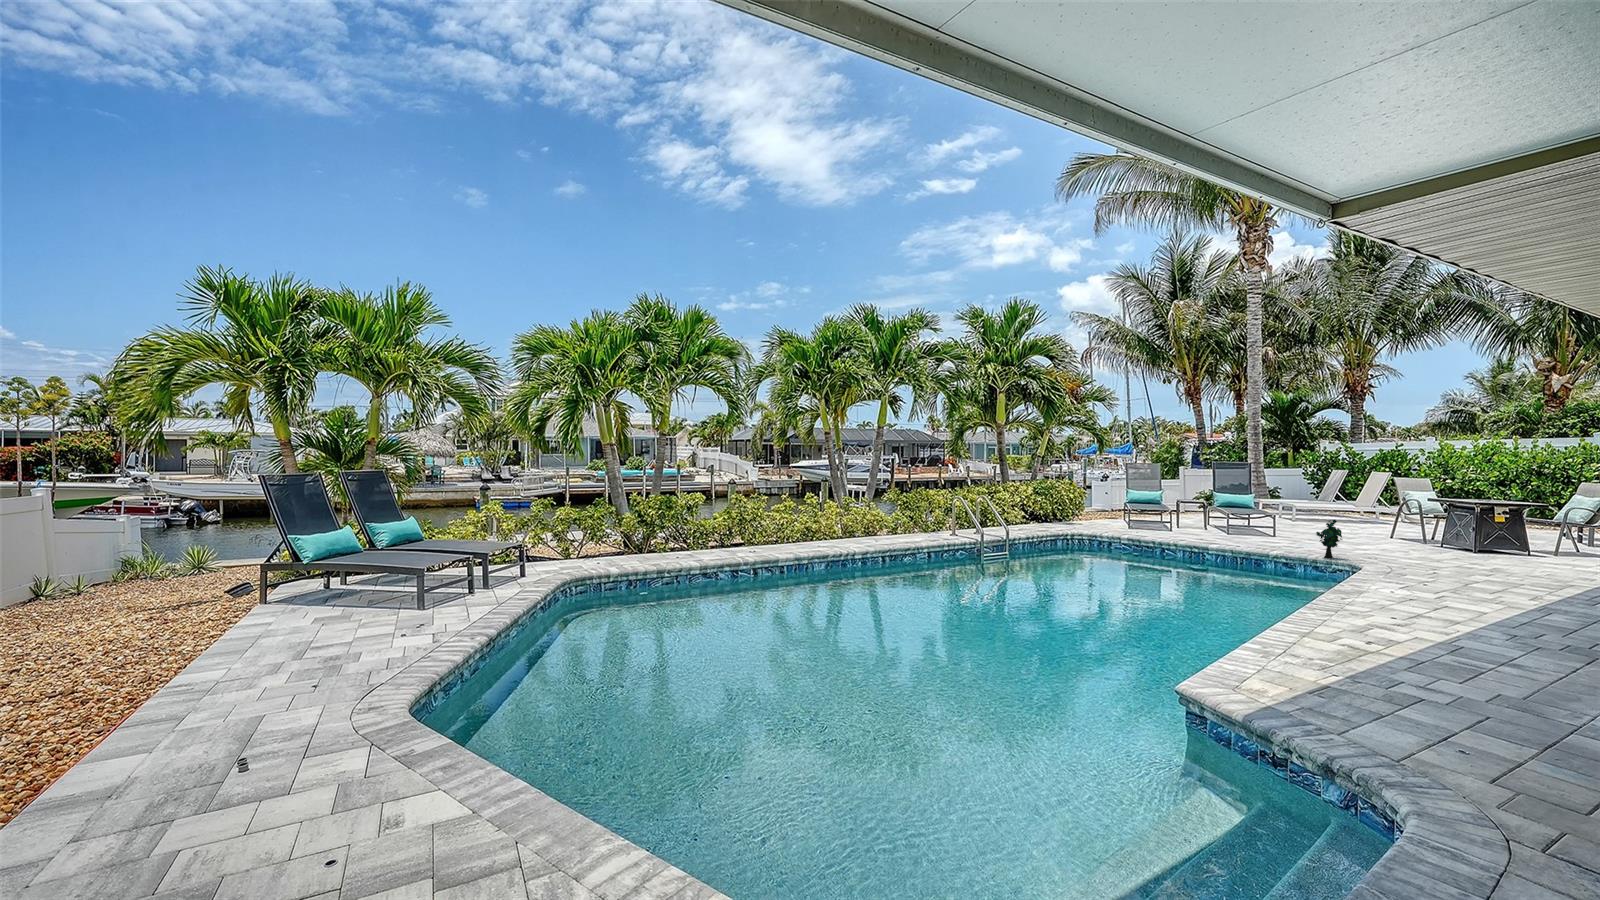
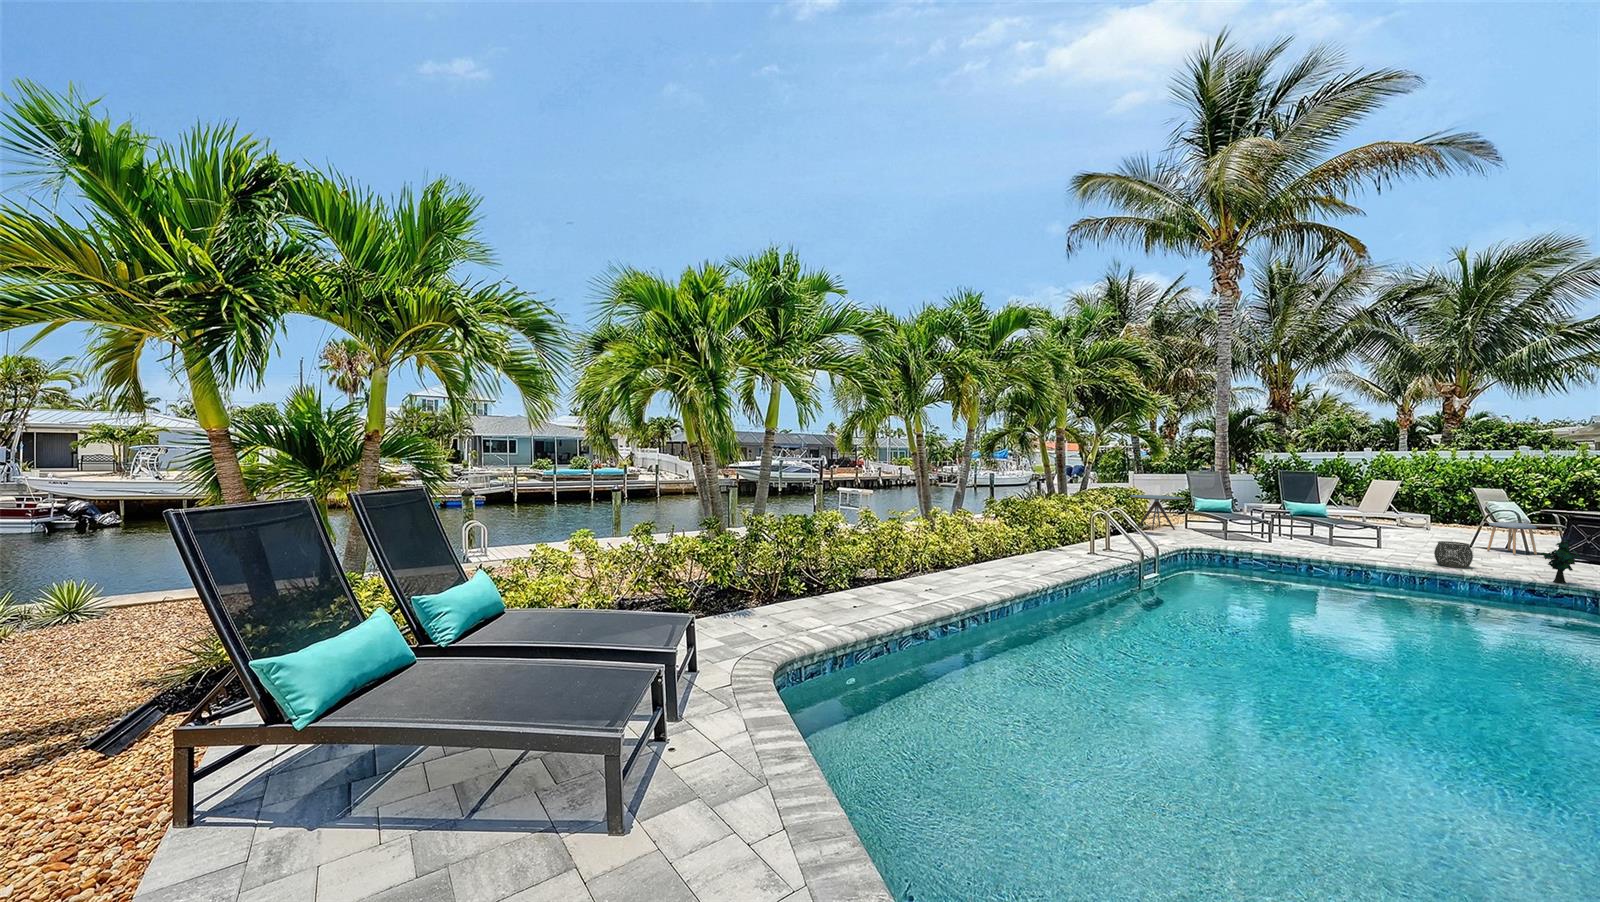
round table: none [1064,490,1112,523] -> present [1130,495,1184,530]
stool: none [1355,511,1394,541] -> present [1487,522,1537,555]
woven basket: none [1261,526,1291,548] -> present [1434,541,1473,568]

